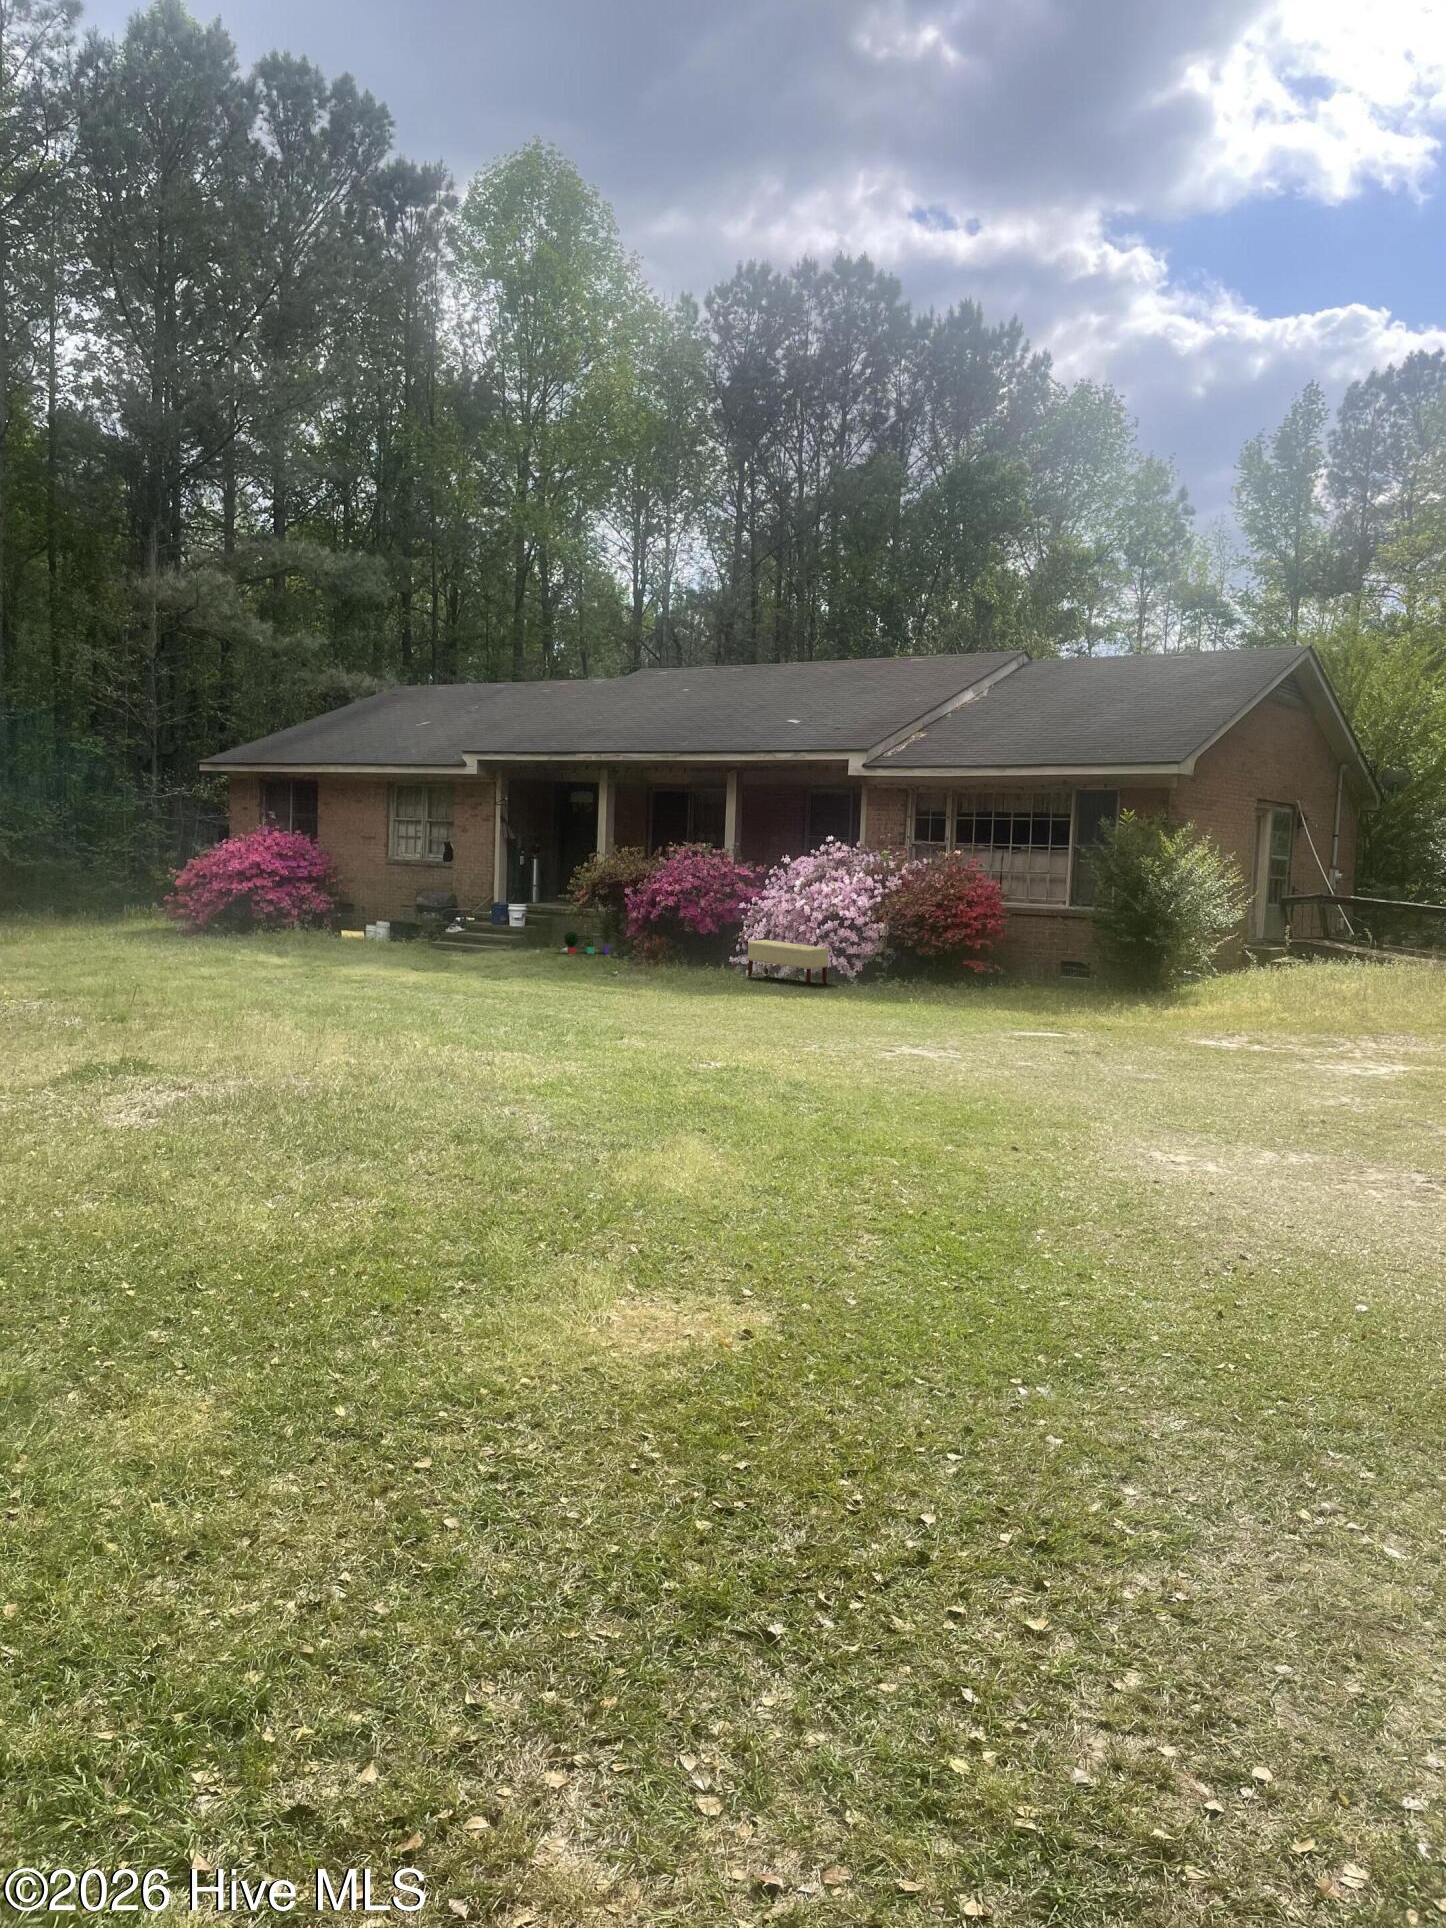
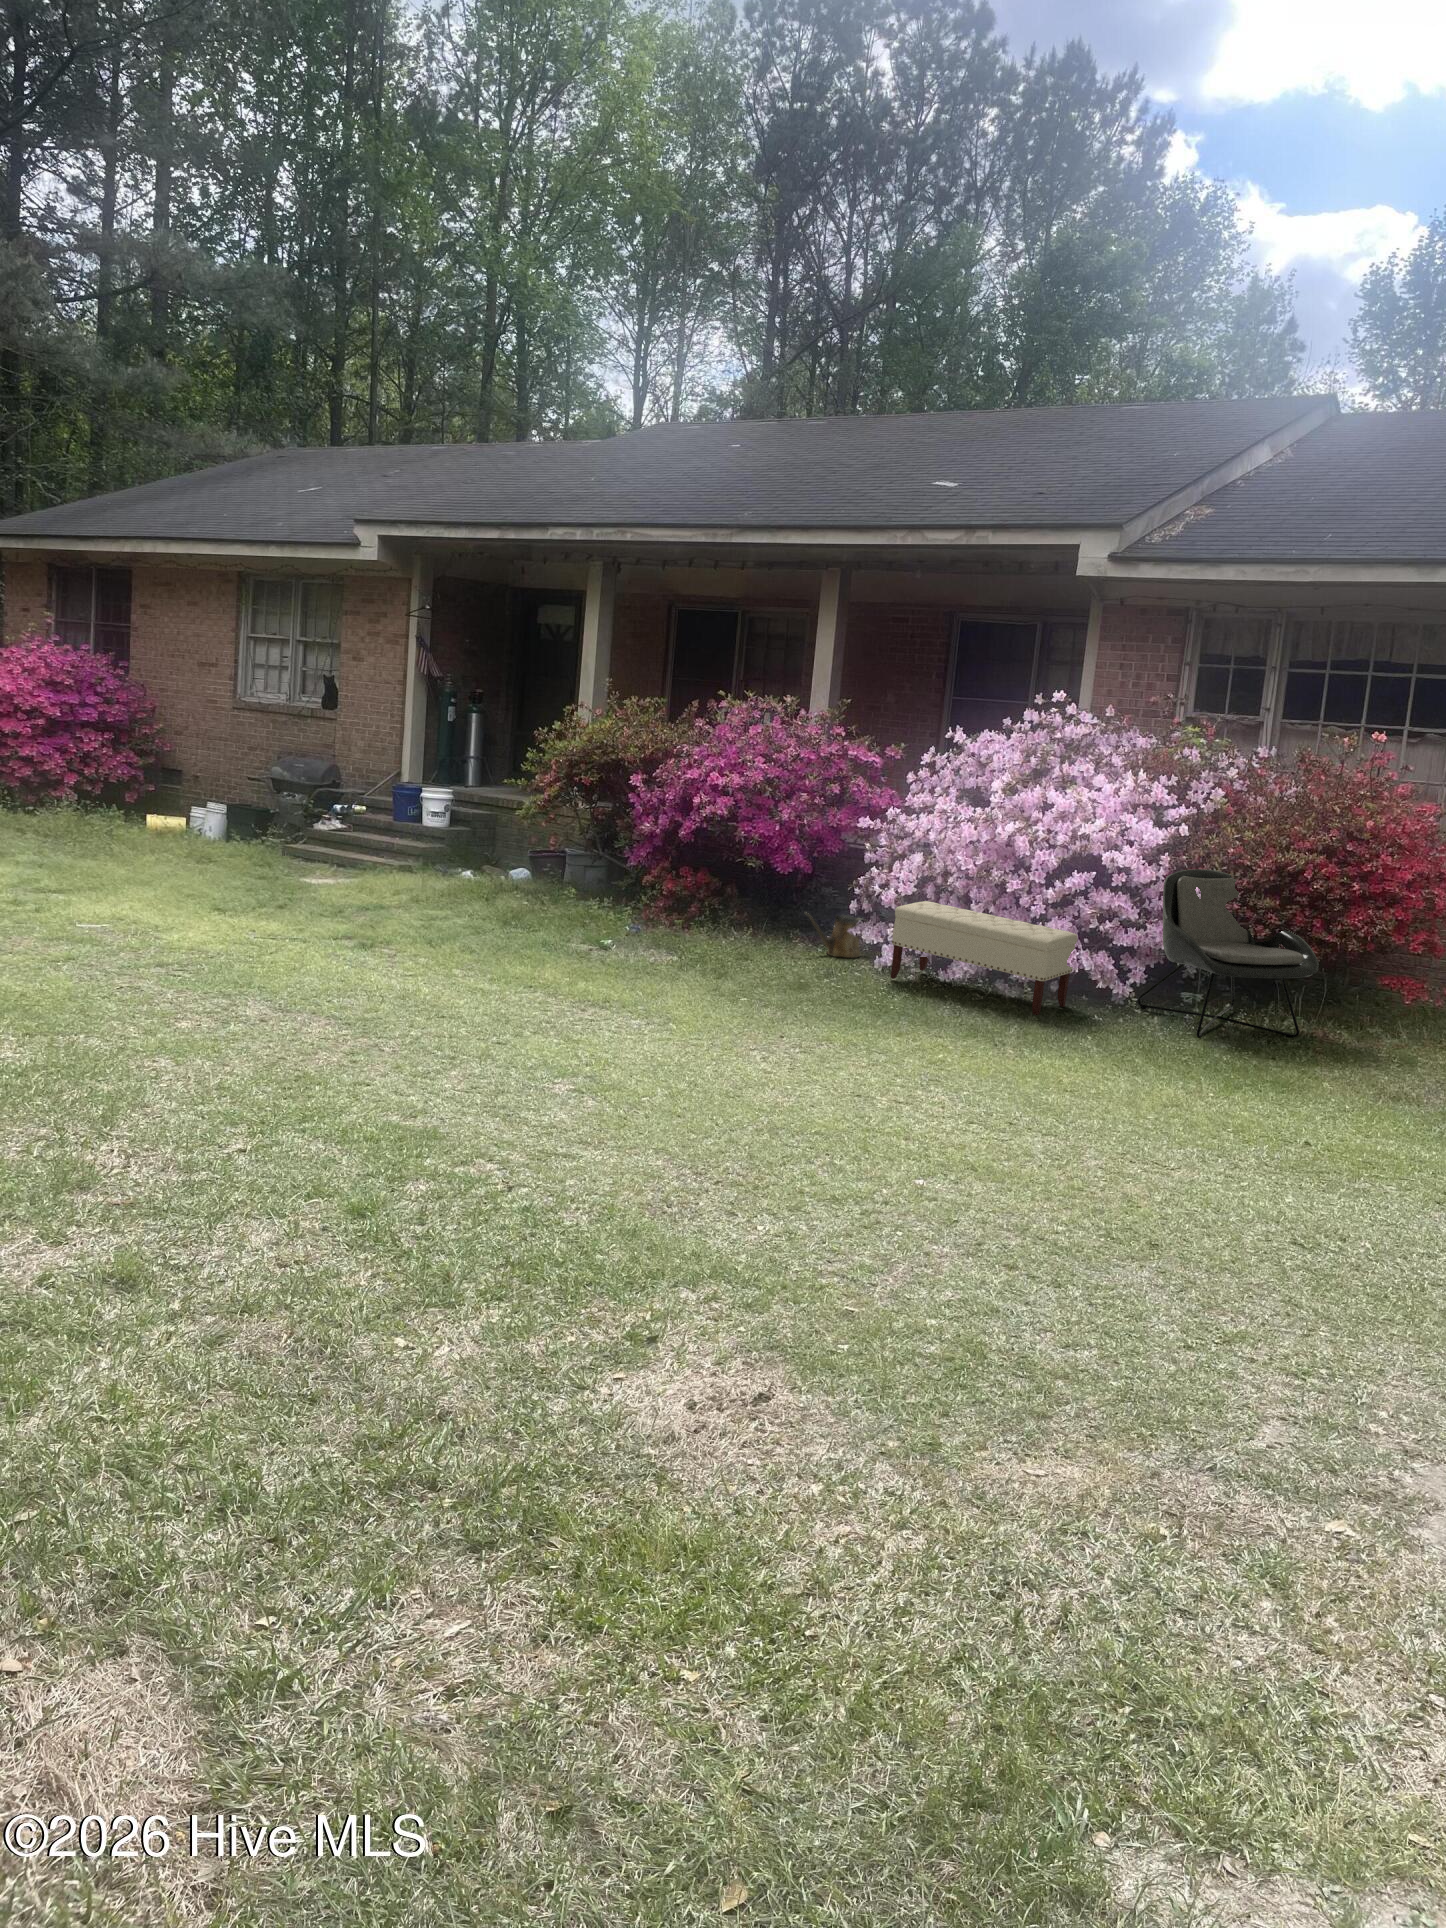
potted plant: present [564,914,614,954] -> none [511,816,608,891]
lounge chair: none [861,917,932,990] -> present [1138,869,1319,1038]
watering can: none [709,950,744,972] -> present [805,913,868,958]

